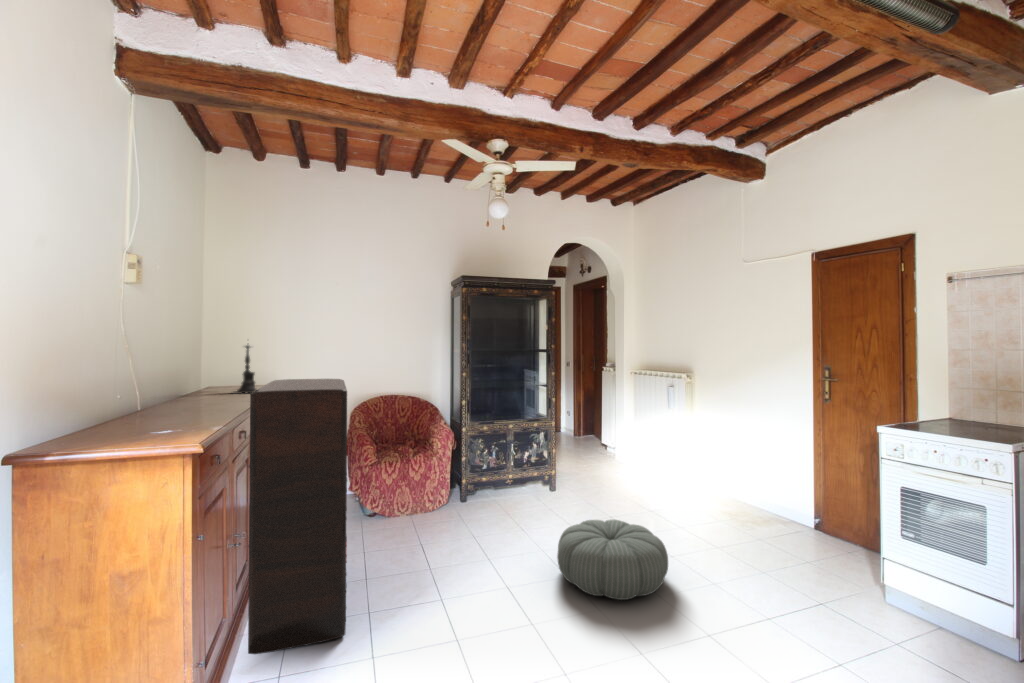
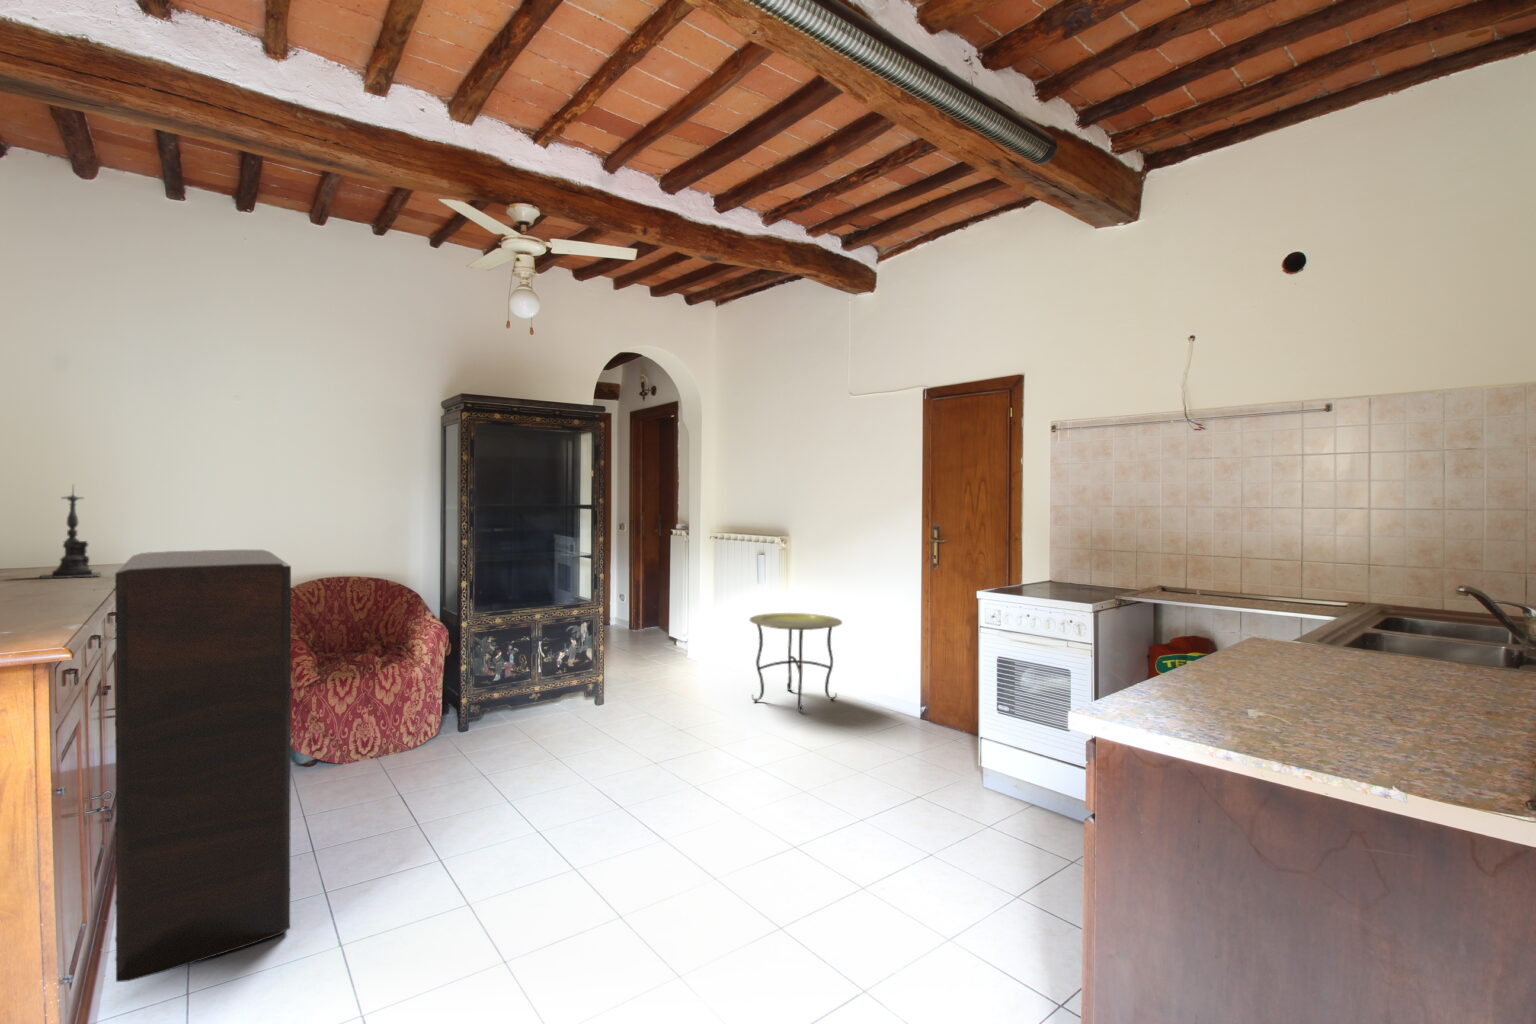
side table: none [663,432,741,512] -> present [750,613,842,712]
pouf: present [557,520,668,600] -> none [611,729,752,826]

